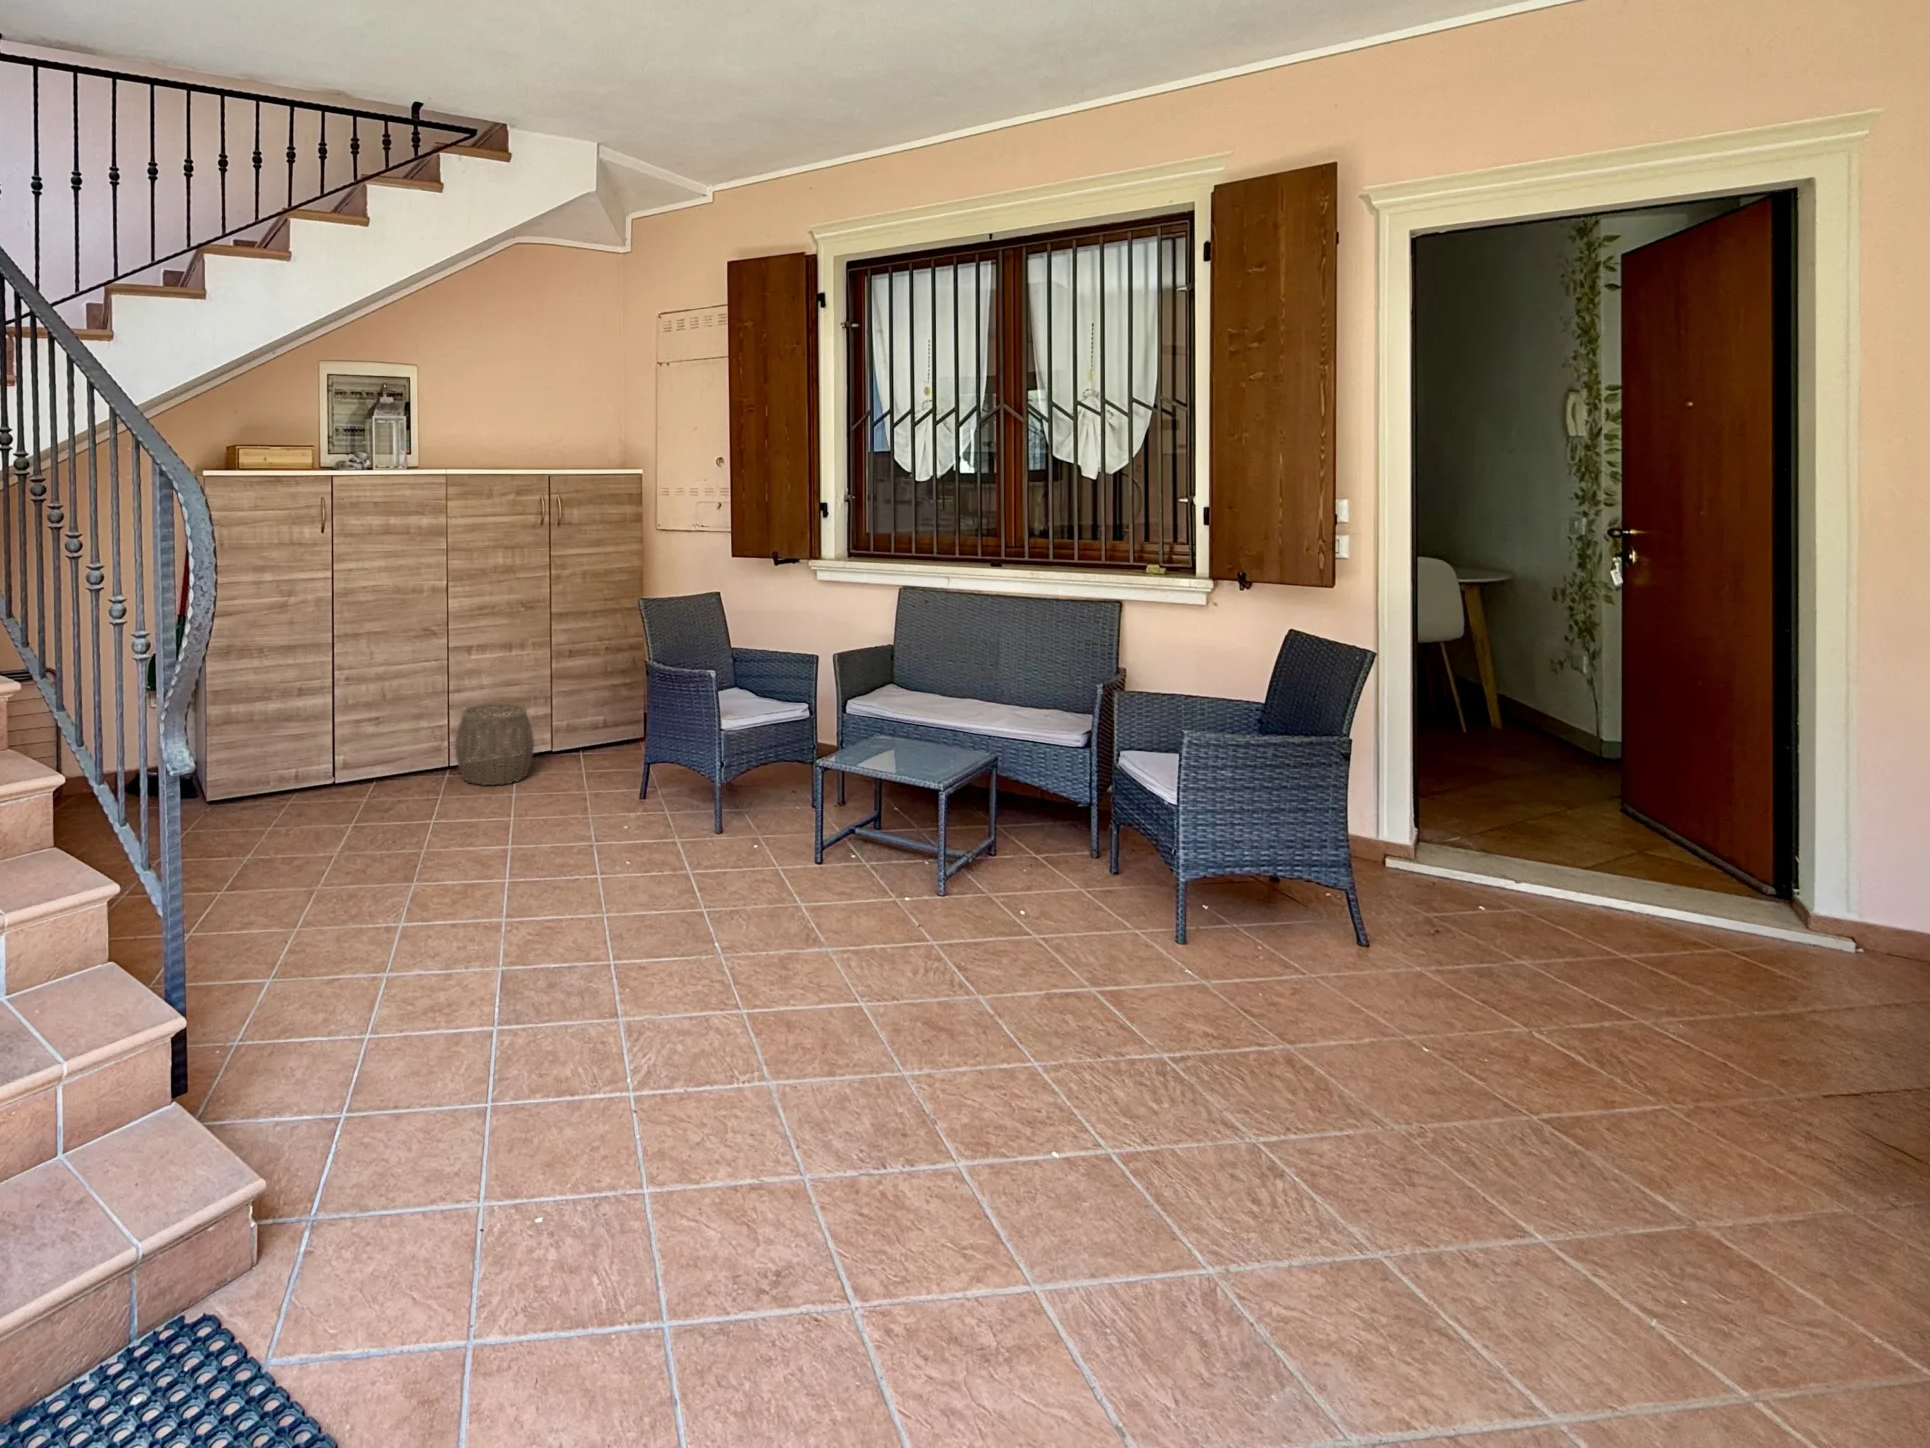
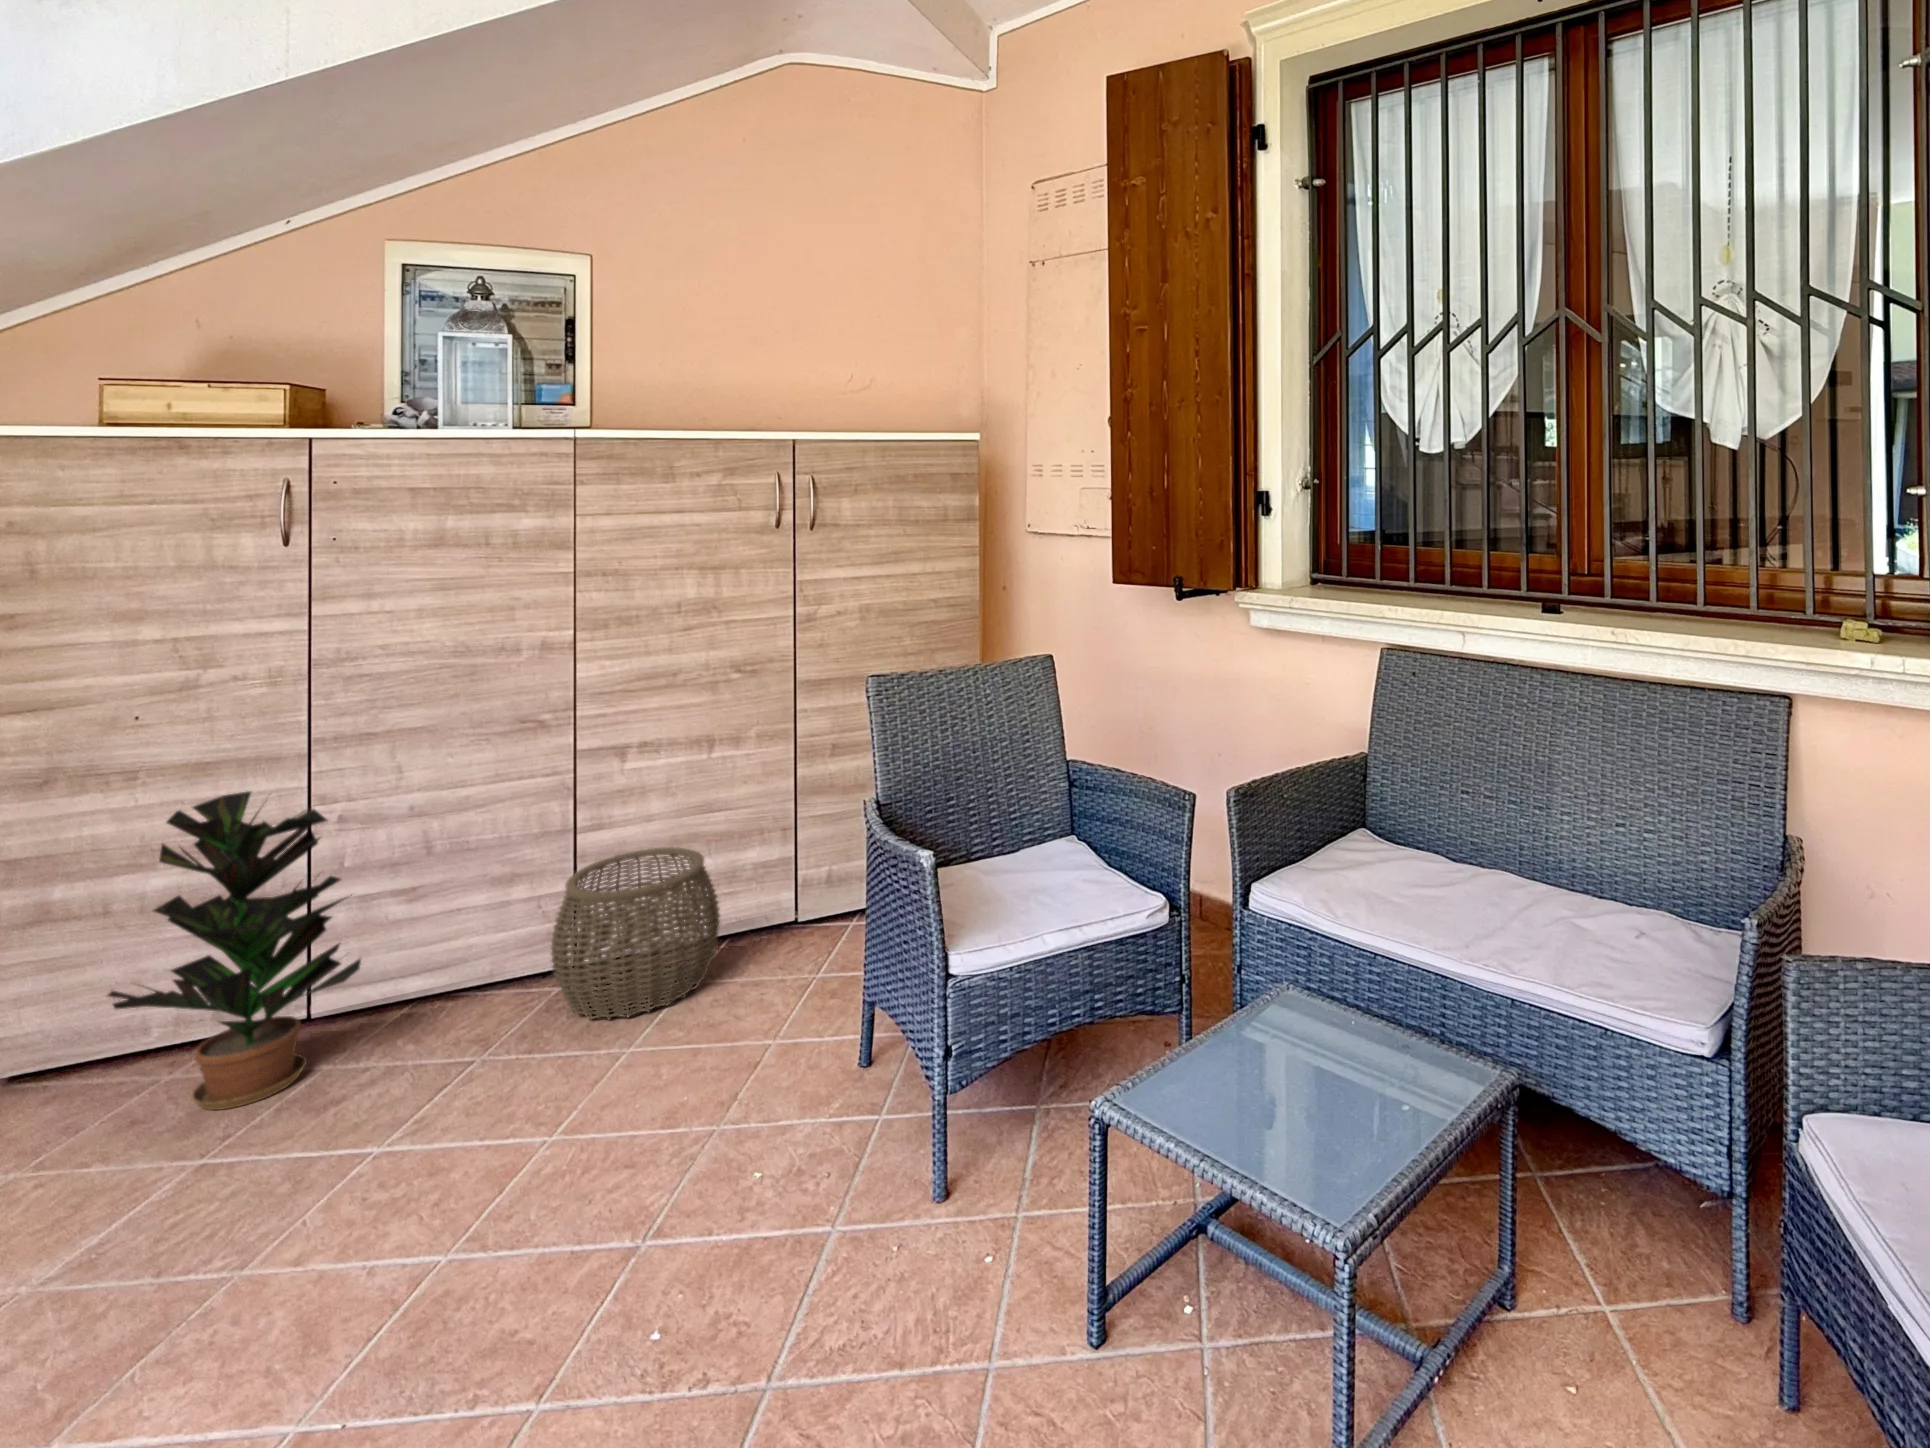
potted plant: none [290,656,390,812] -> present [108,791,361,1110]

